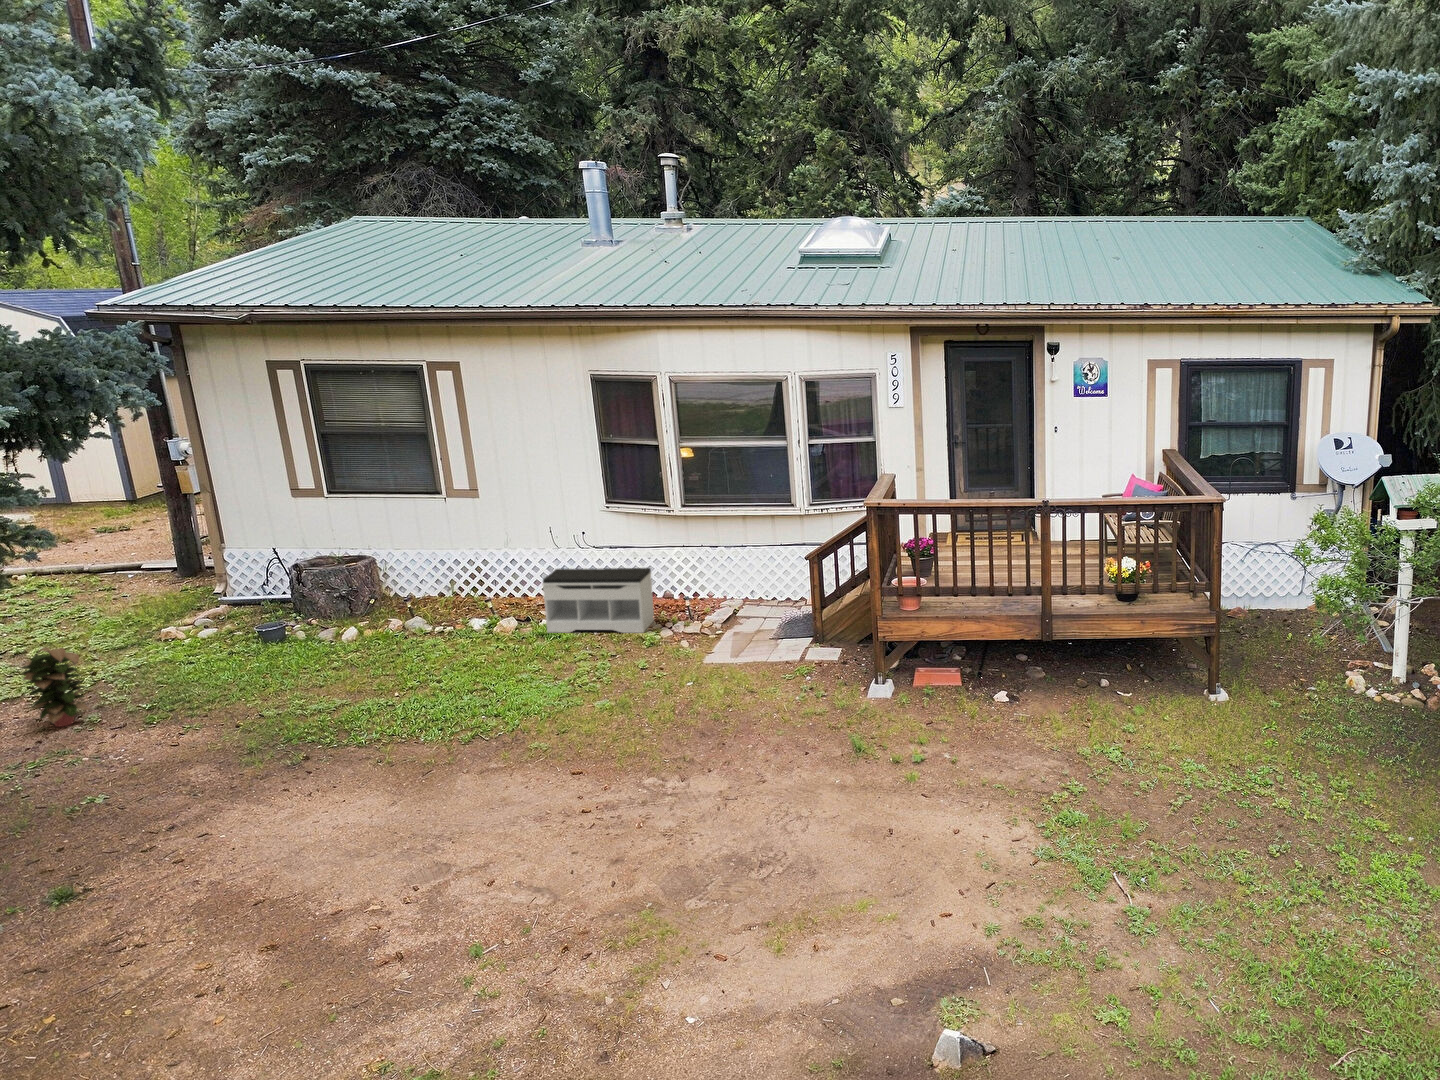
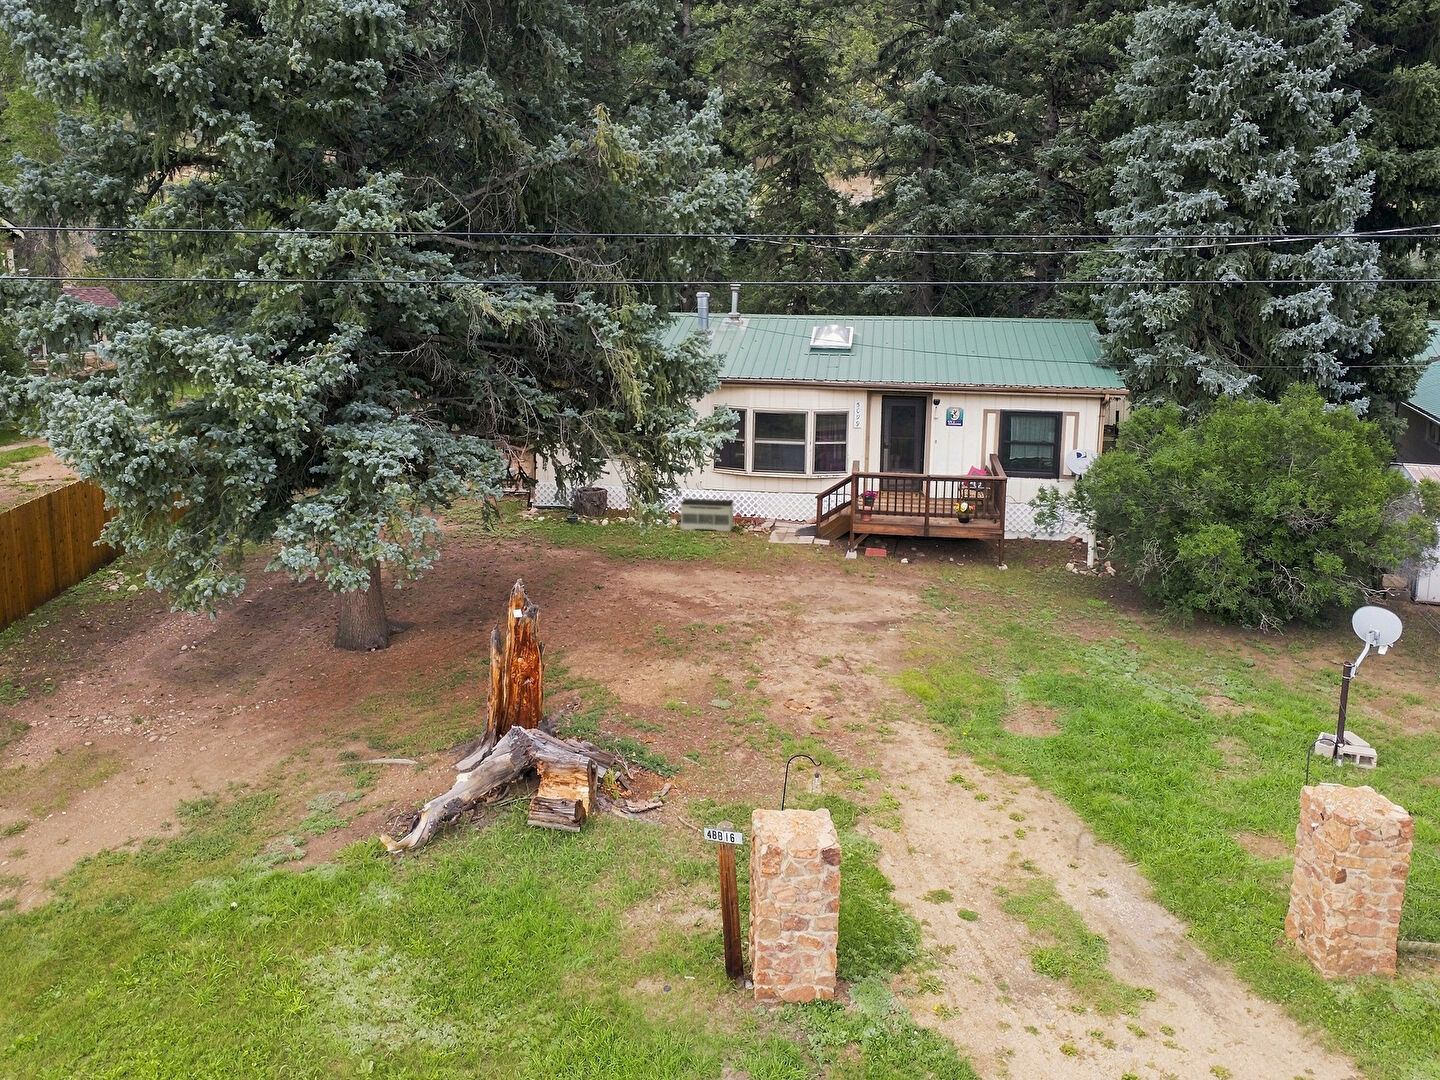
decorative plant: present [21,647,91,727] -> none [451,519,482,557]

